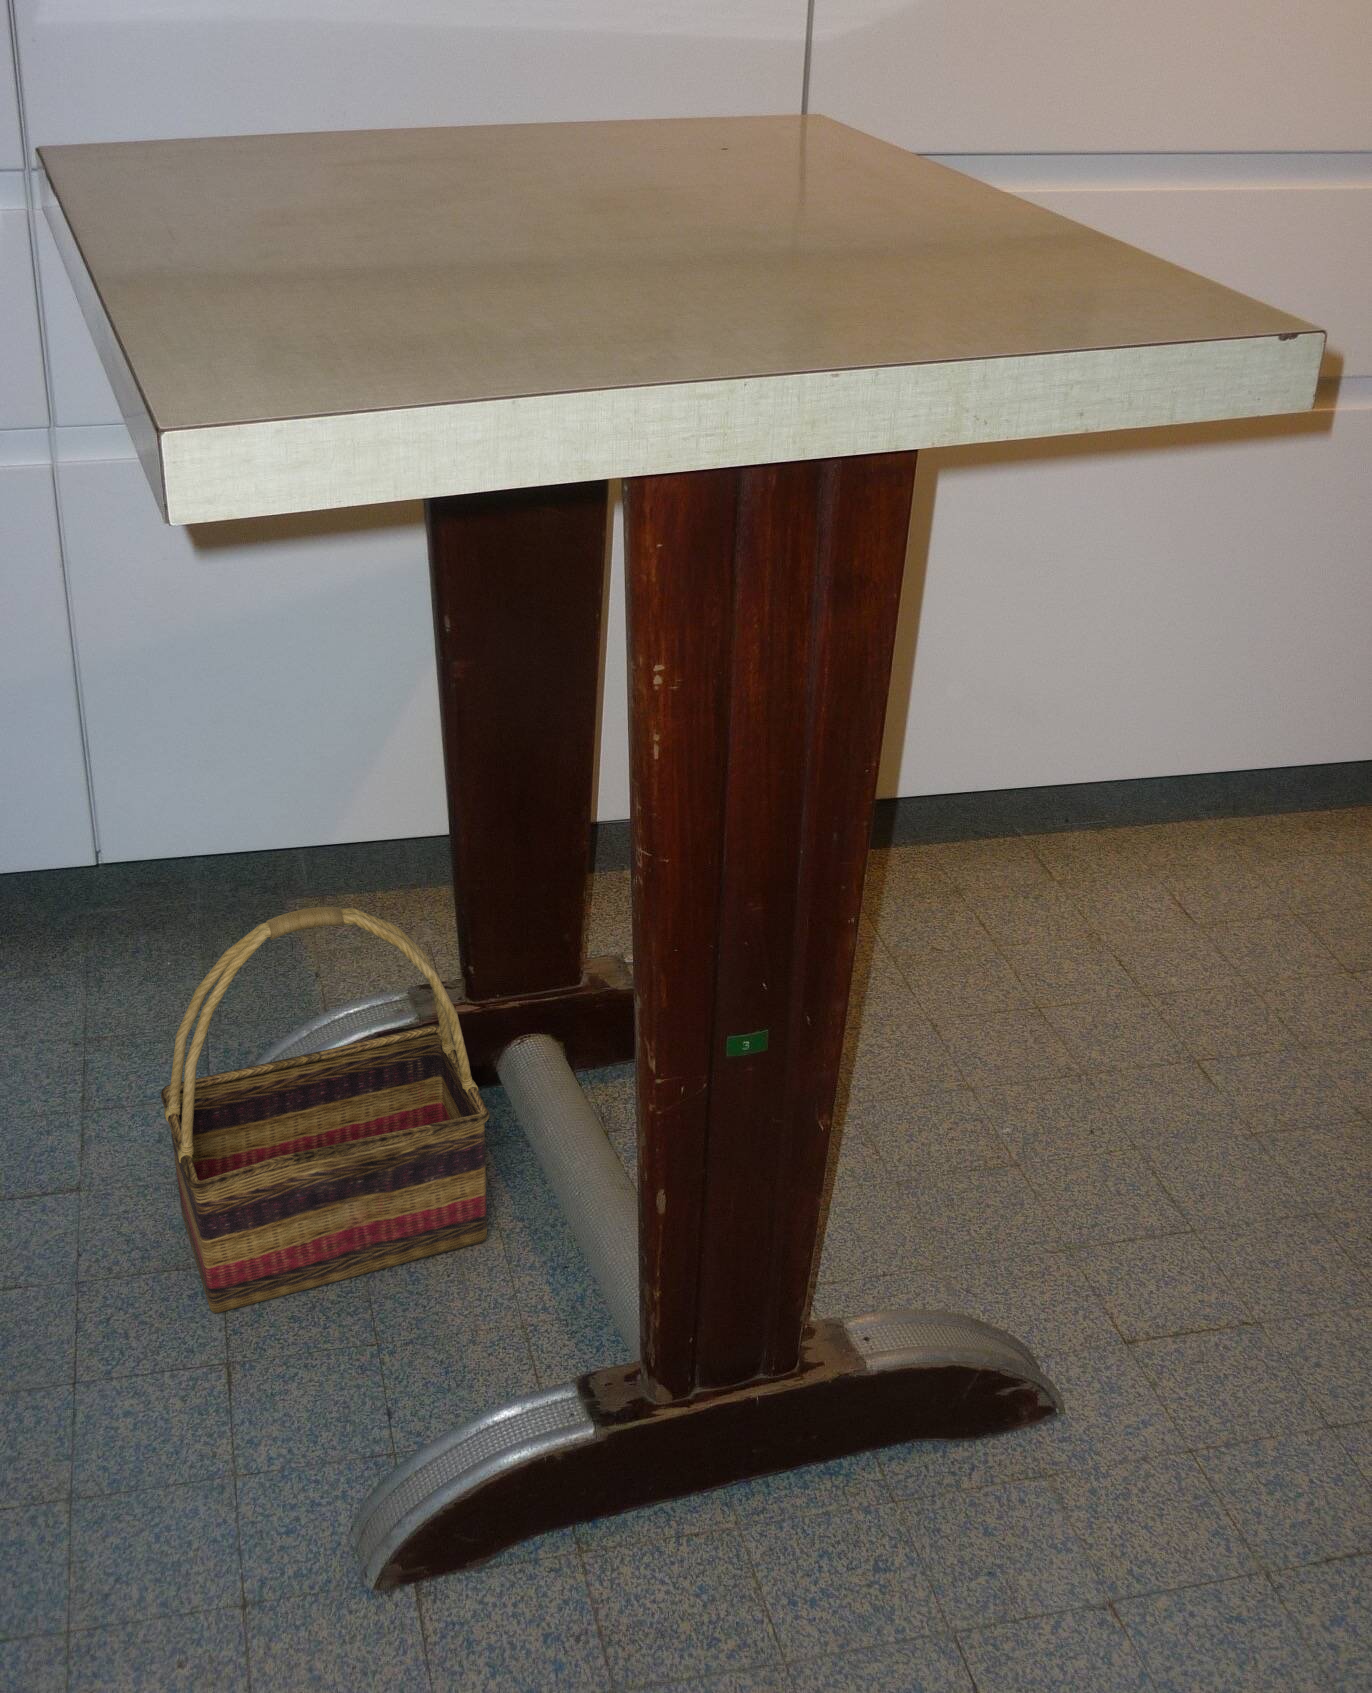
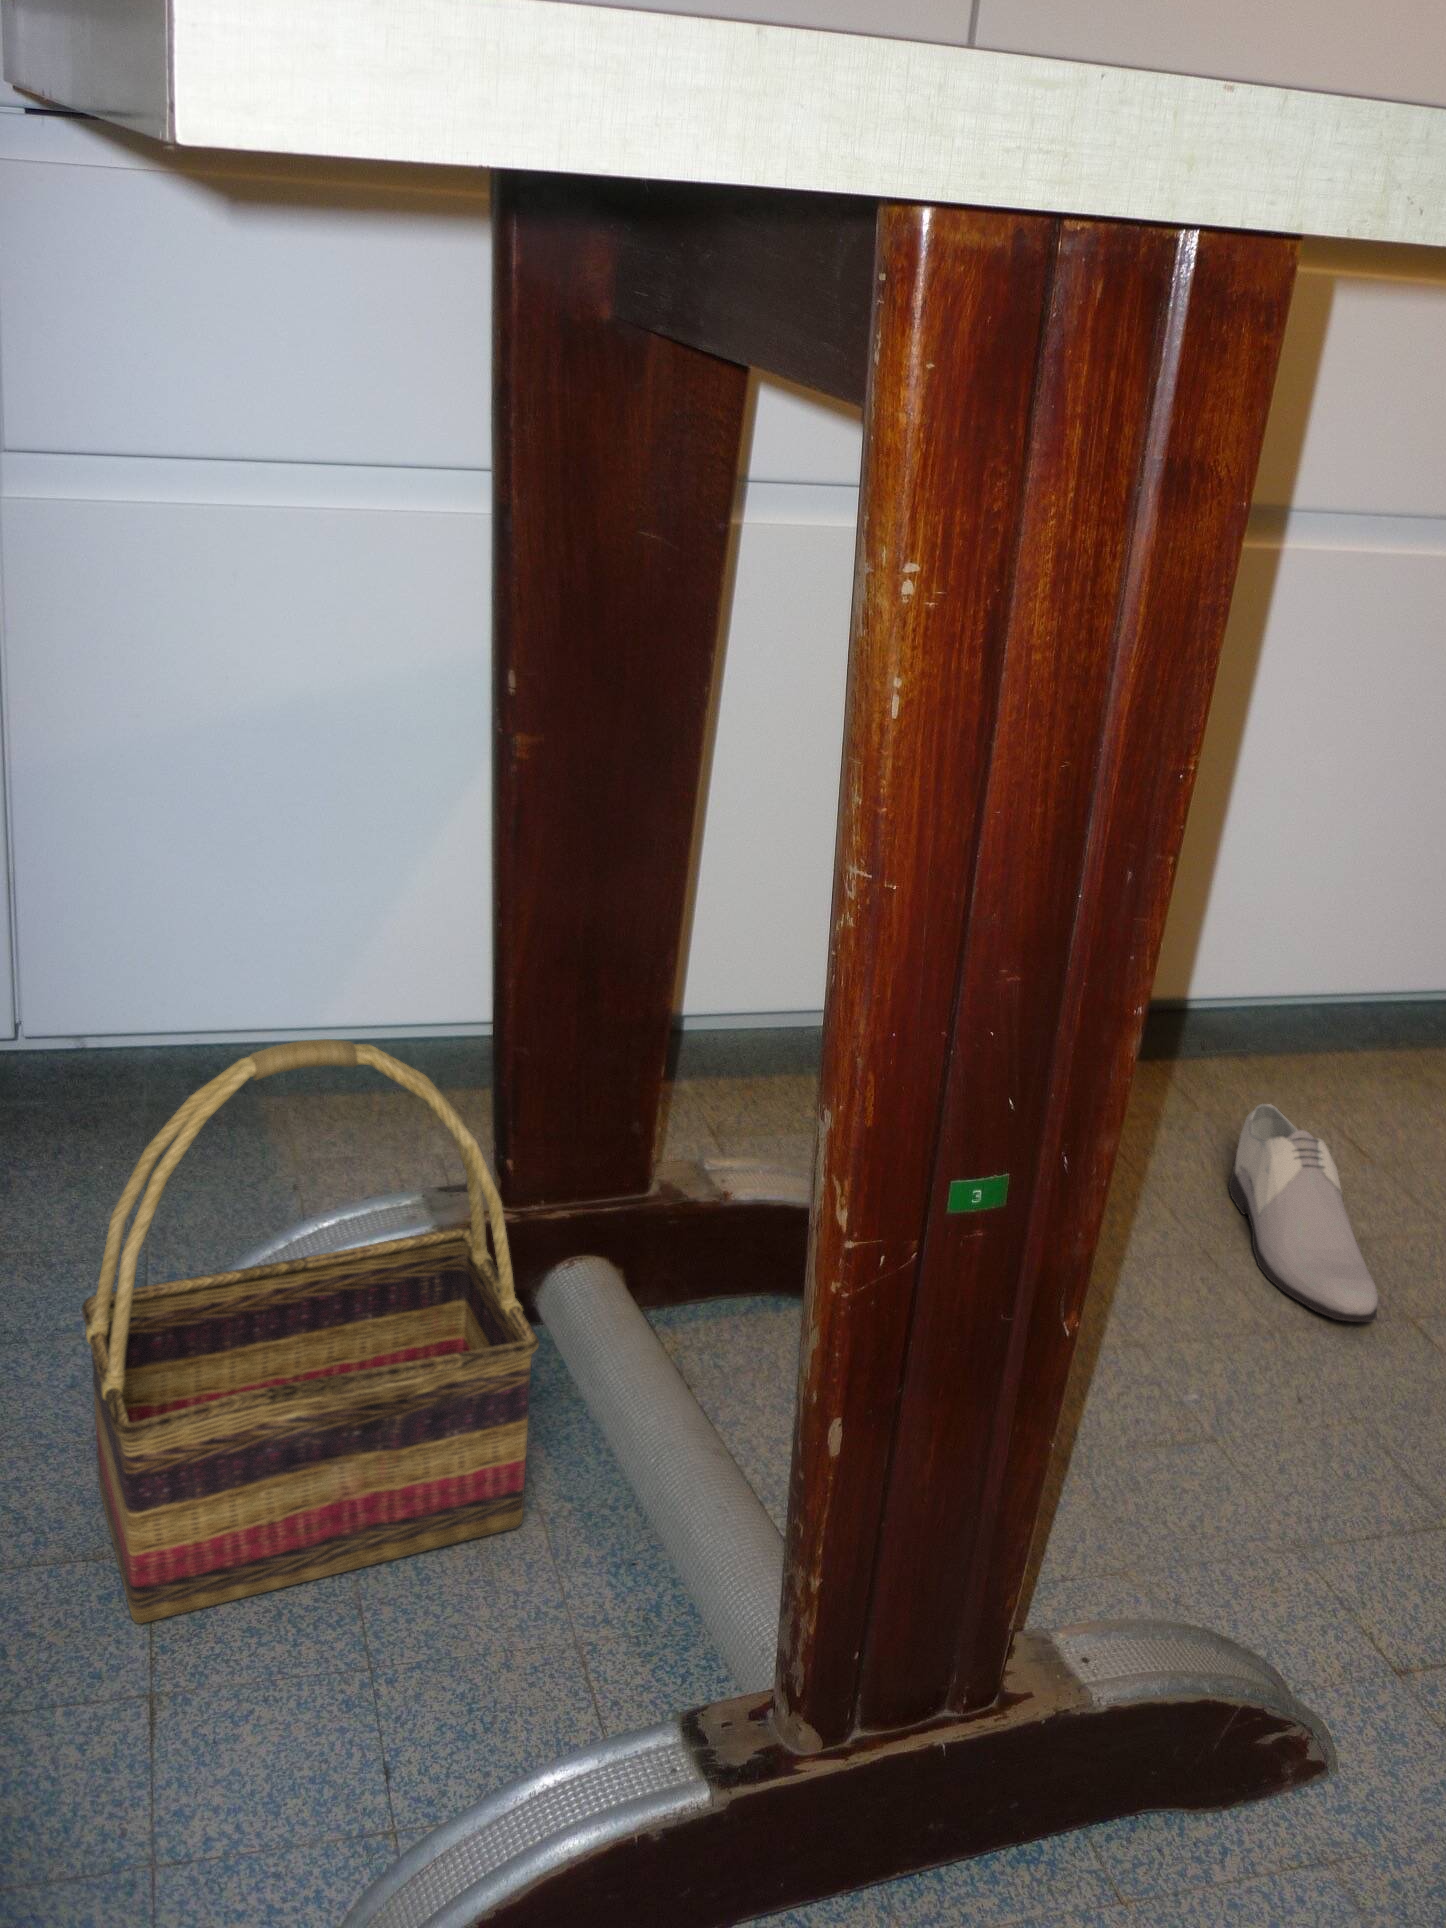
shoe: none [1067,889,1167,1071] -> present [1229,1104,1378,1322]

